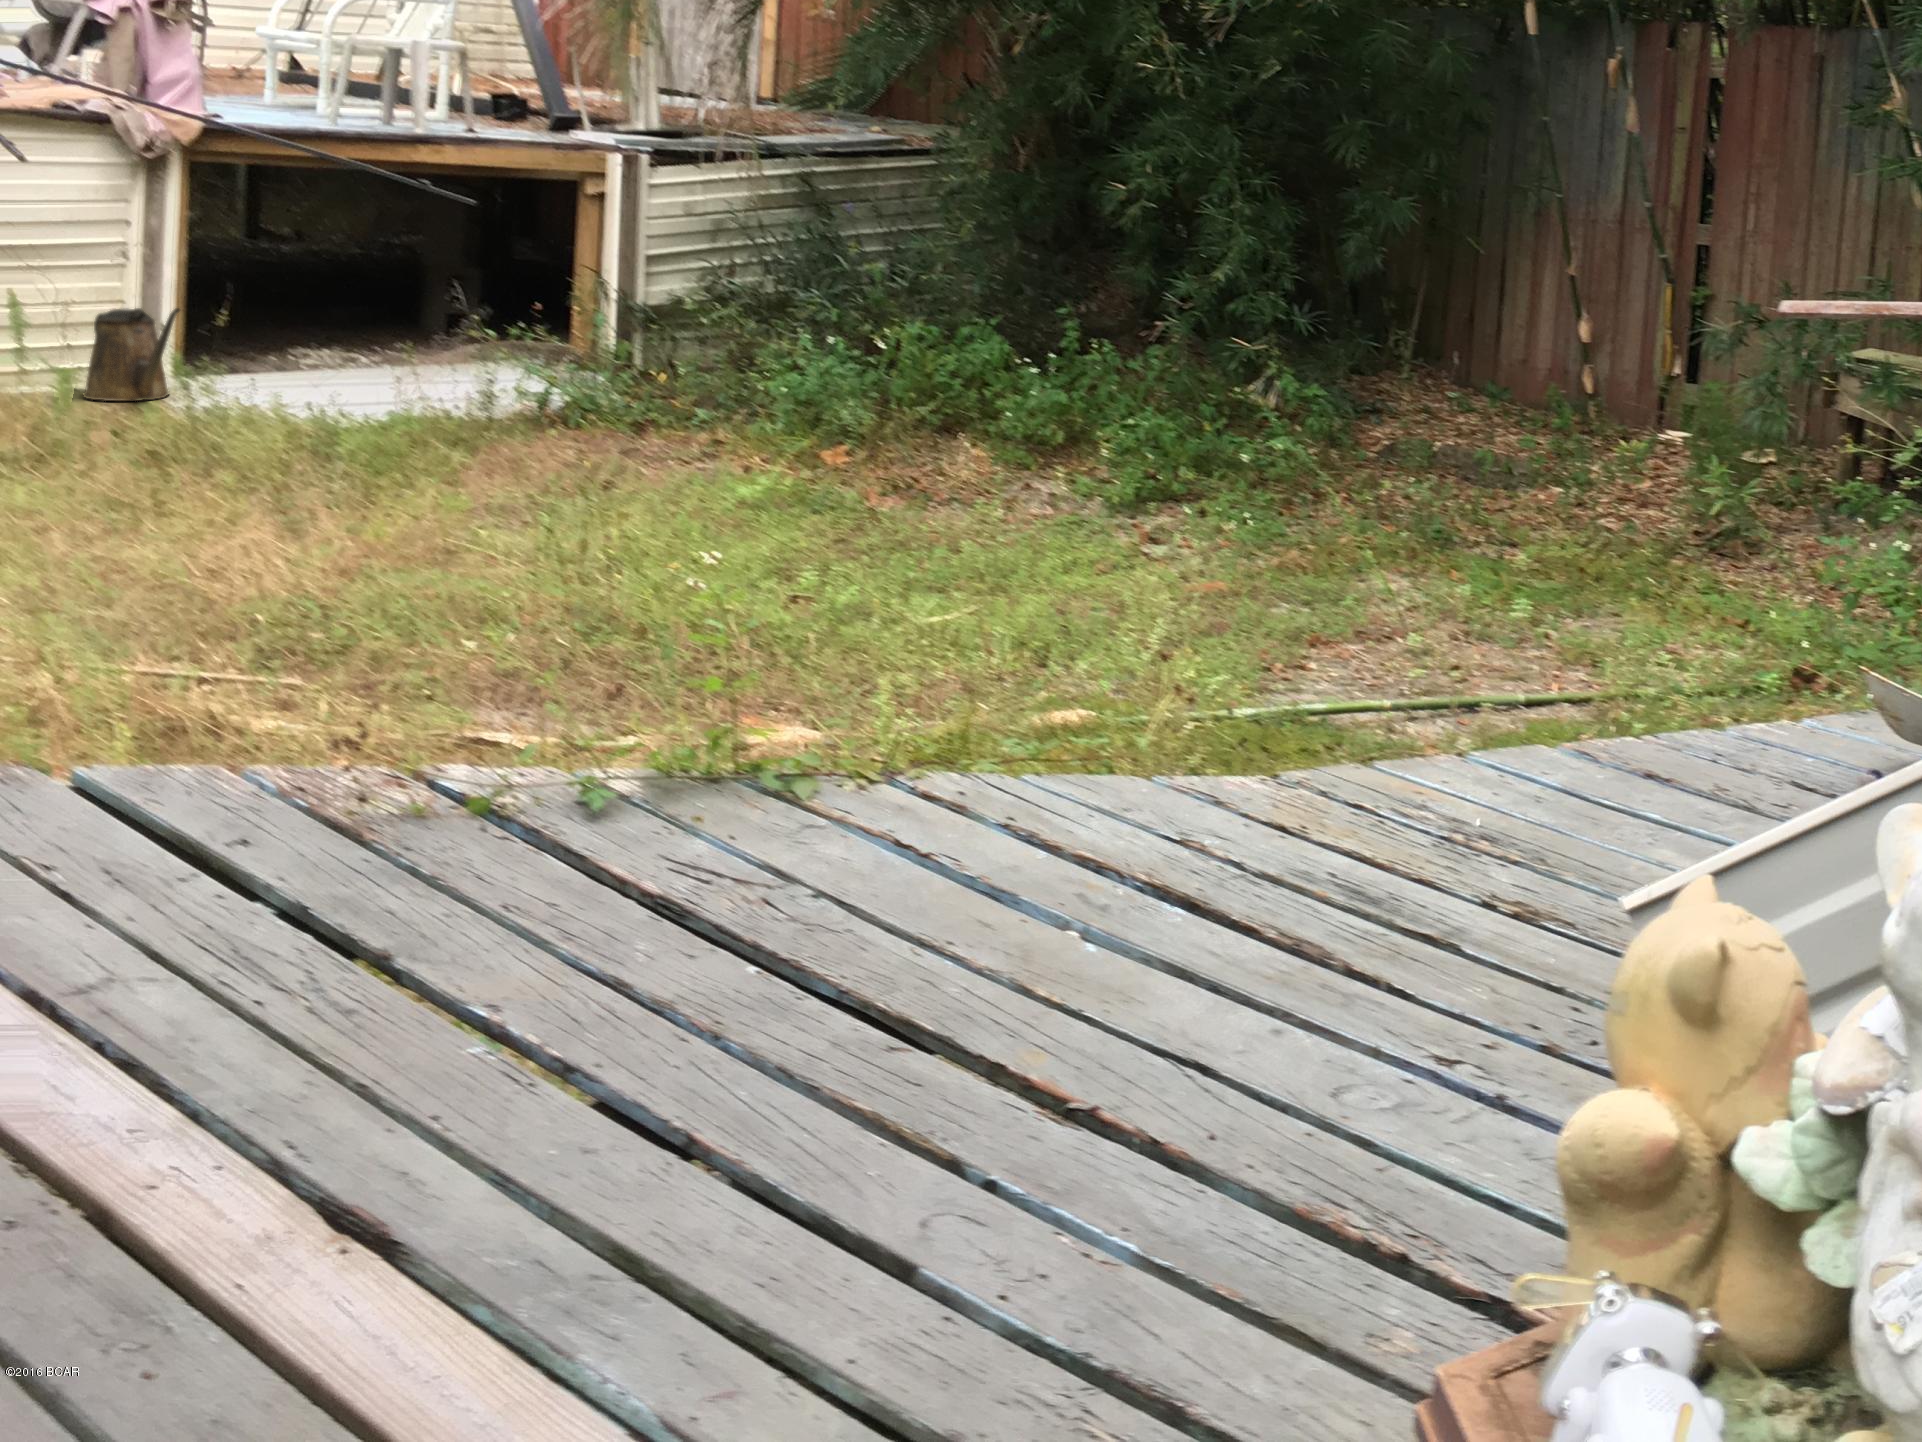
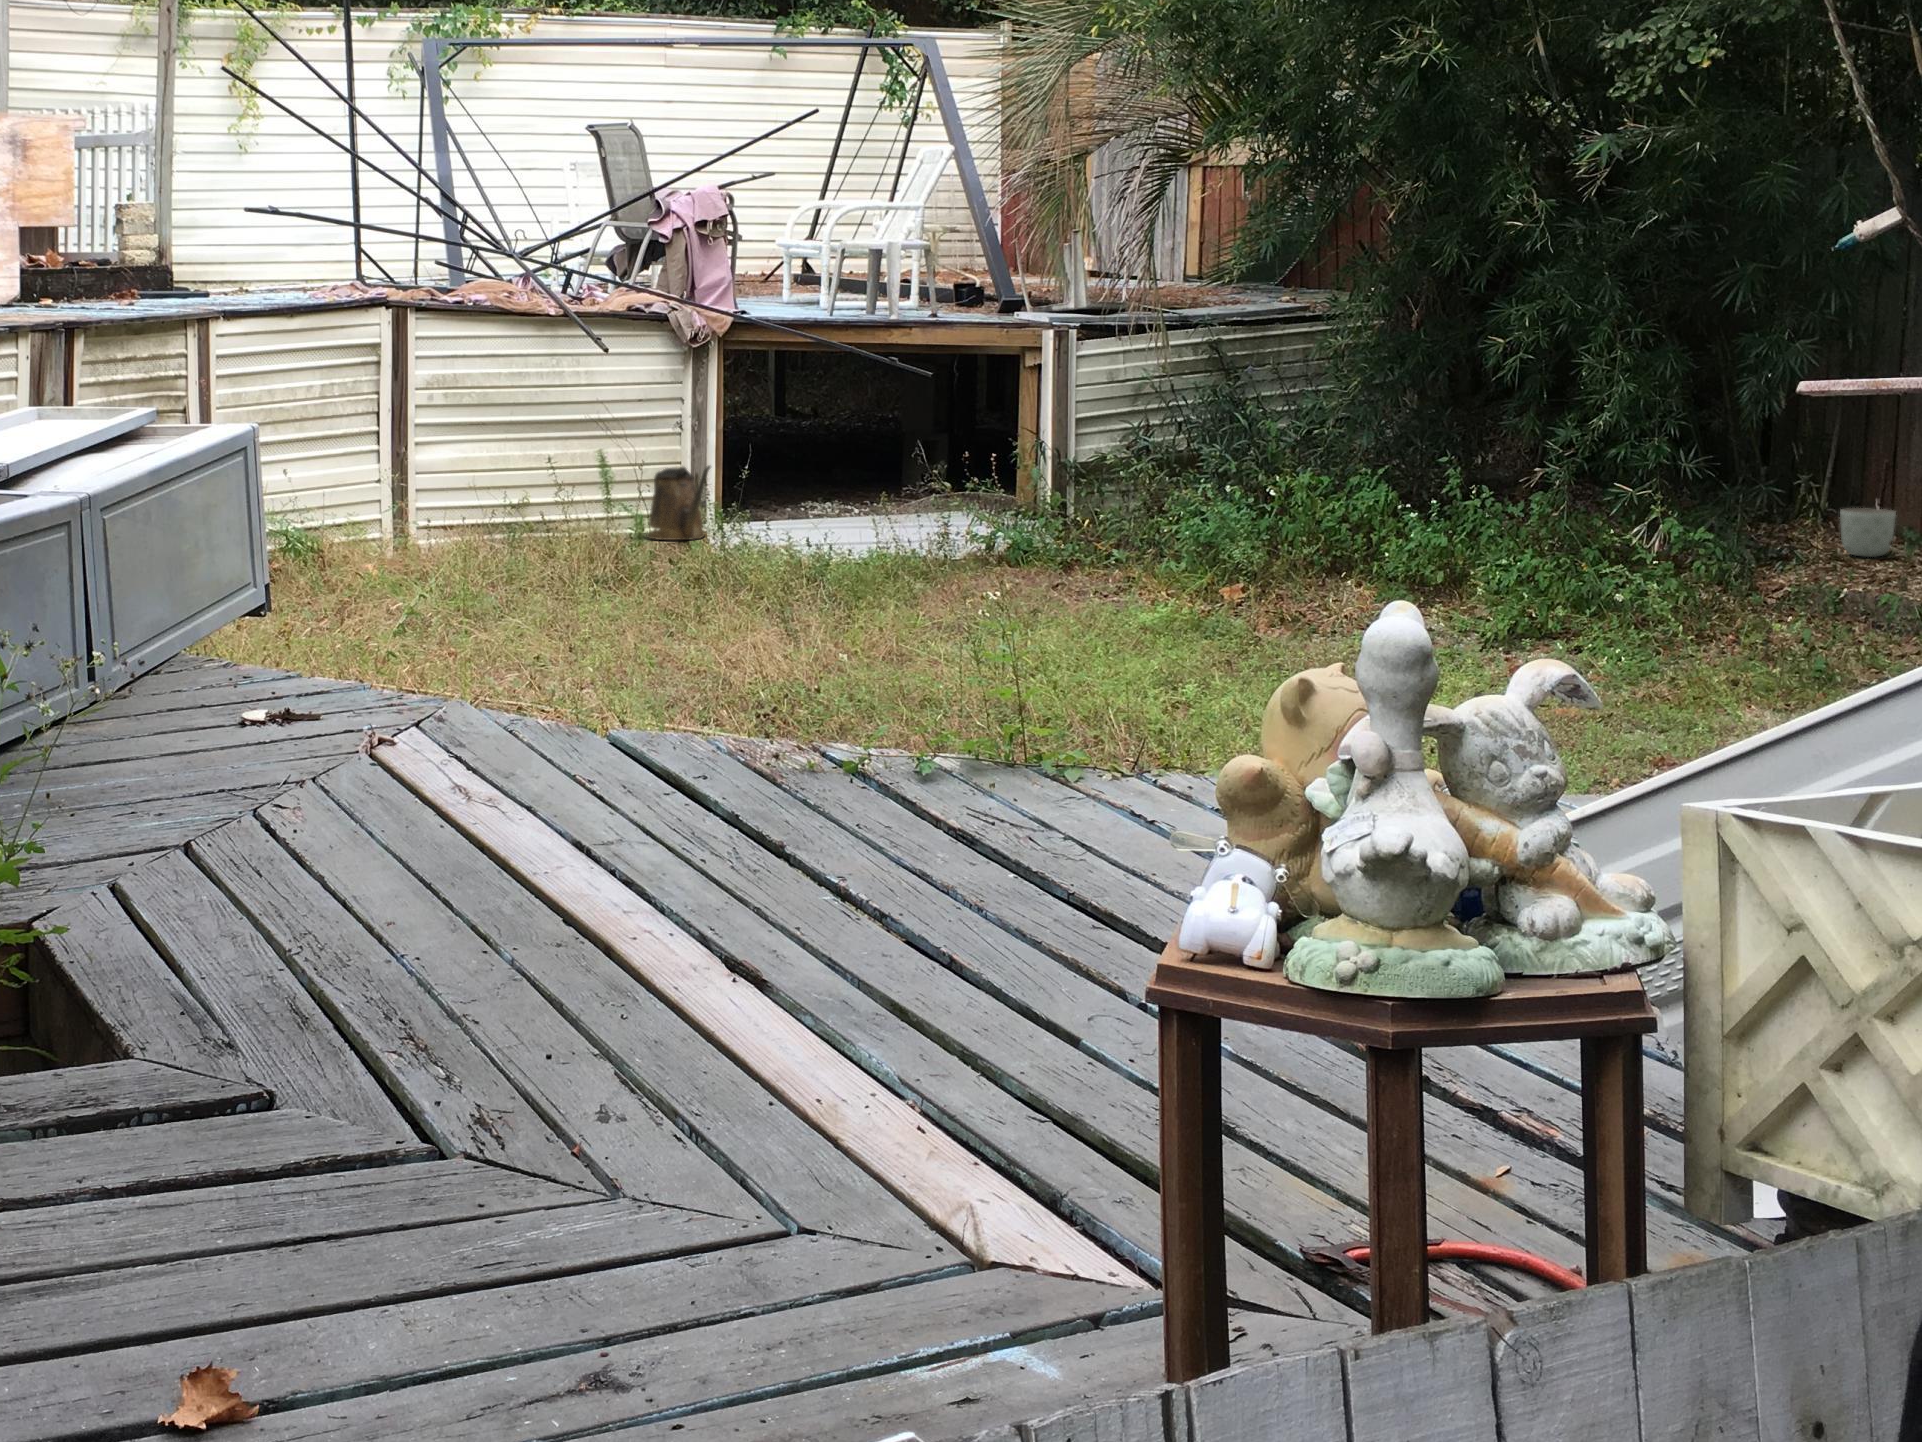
planter: none [1430,359,1478,405] -> present [1840,508,1896,557]

